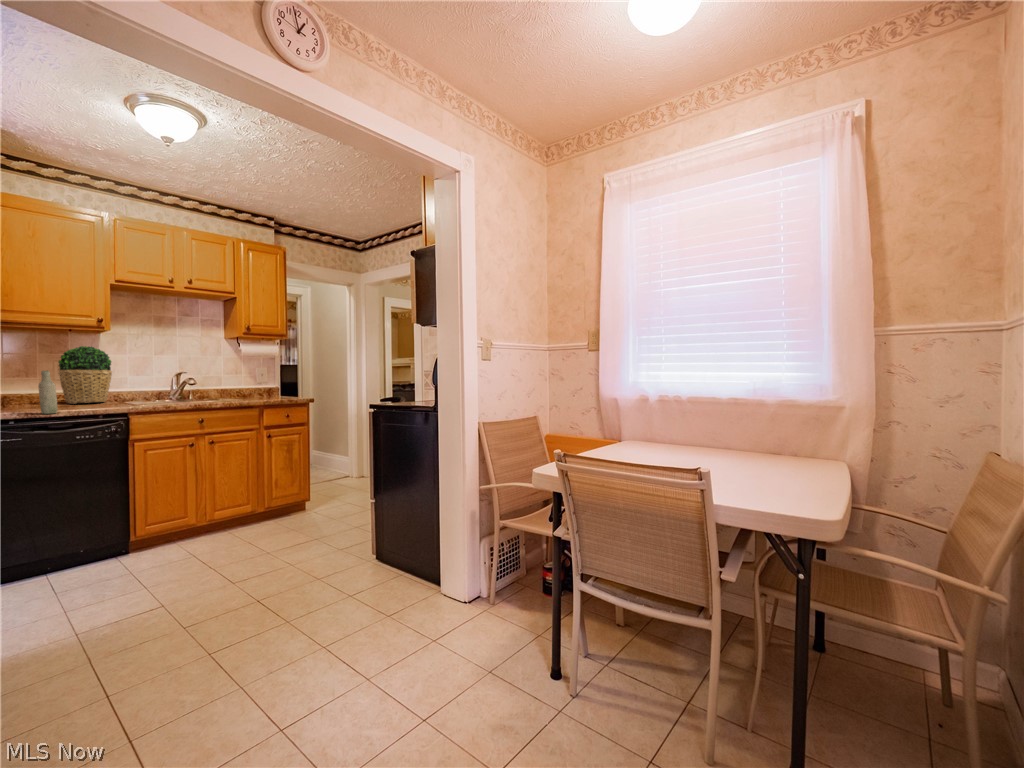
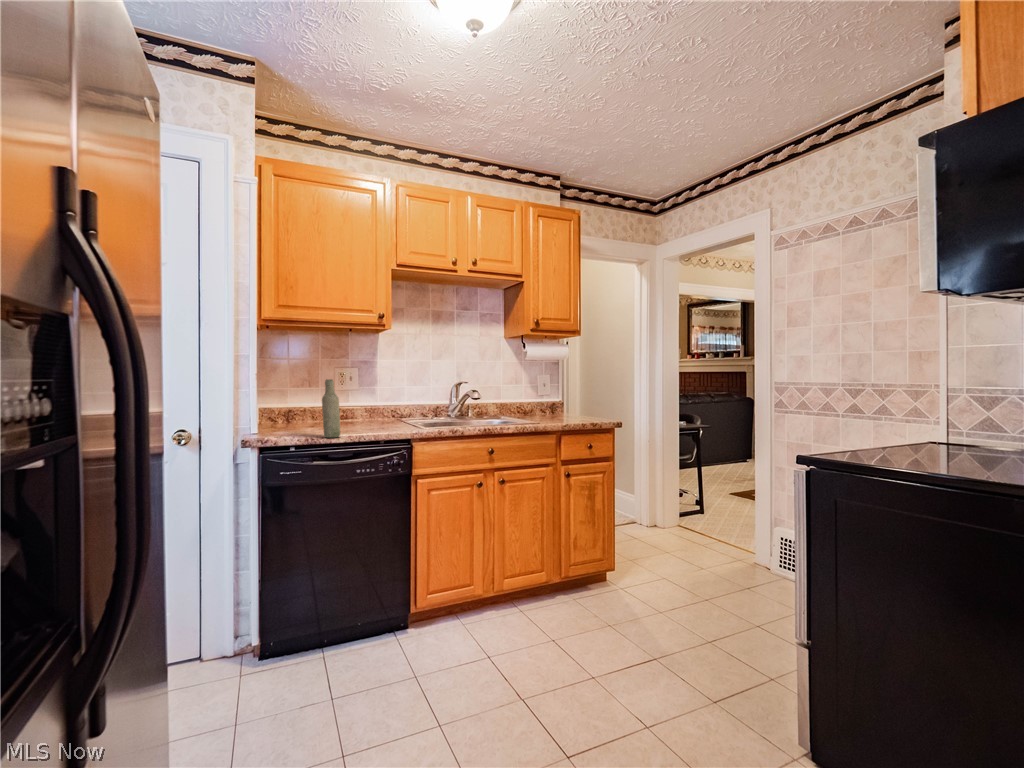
potted plant: present [58,346,112,404] -> none [340,349,392,422]

